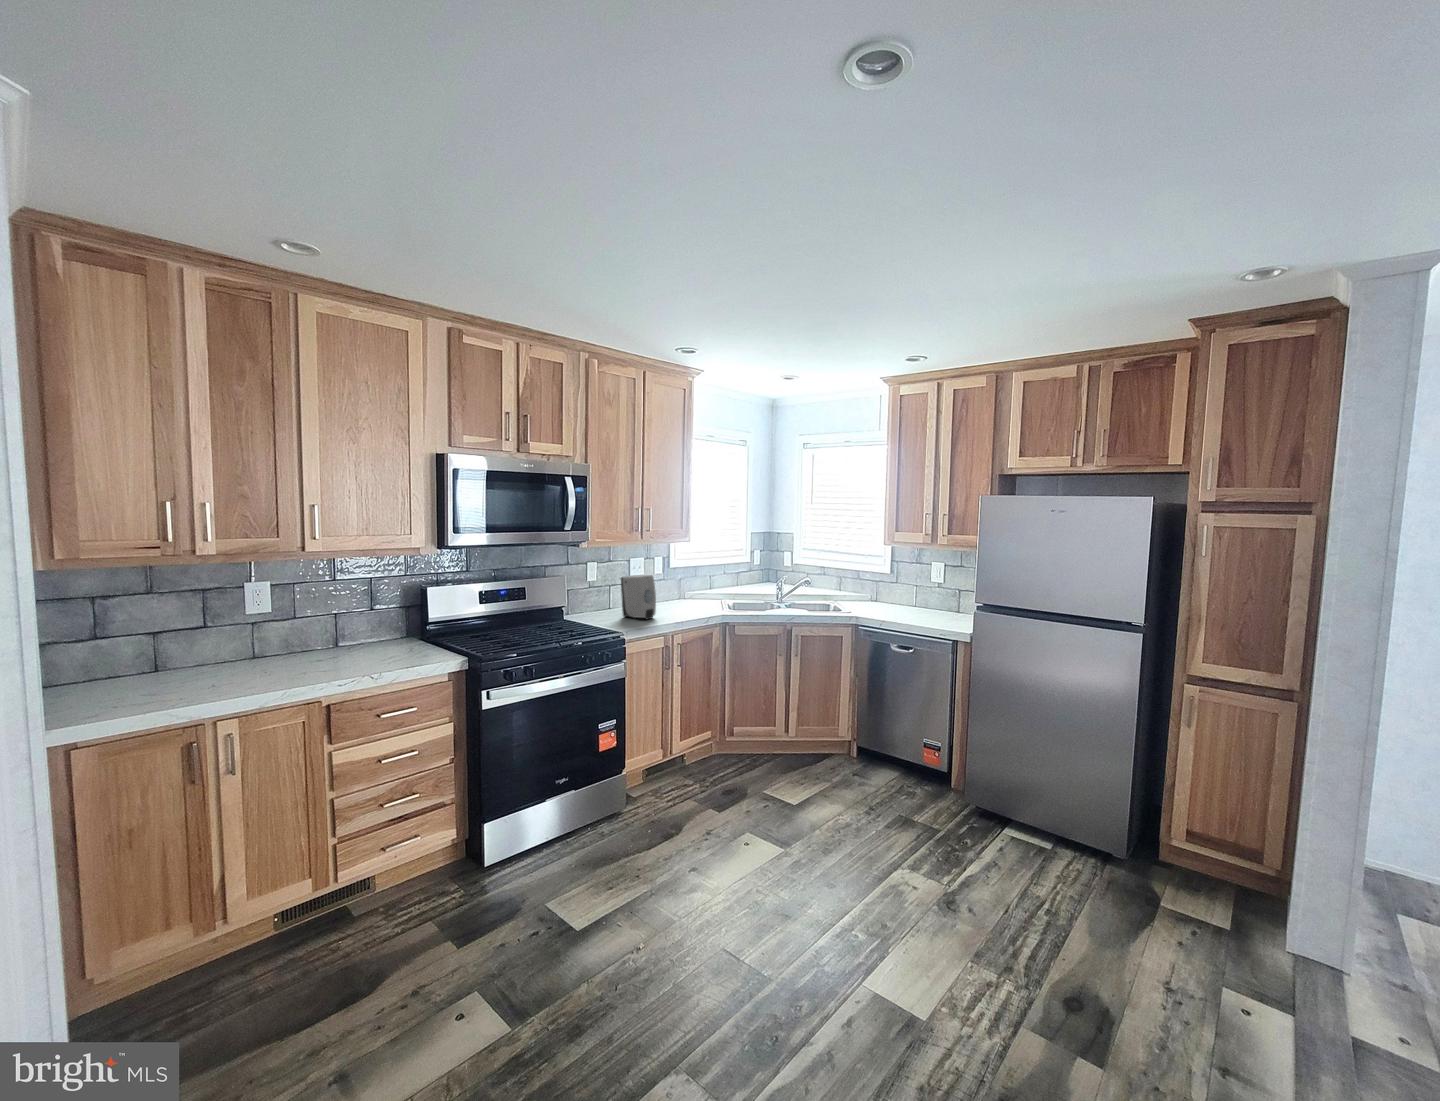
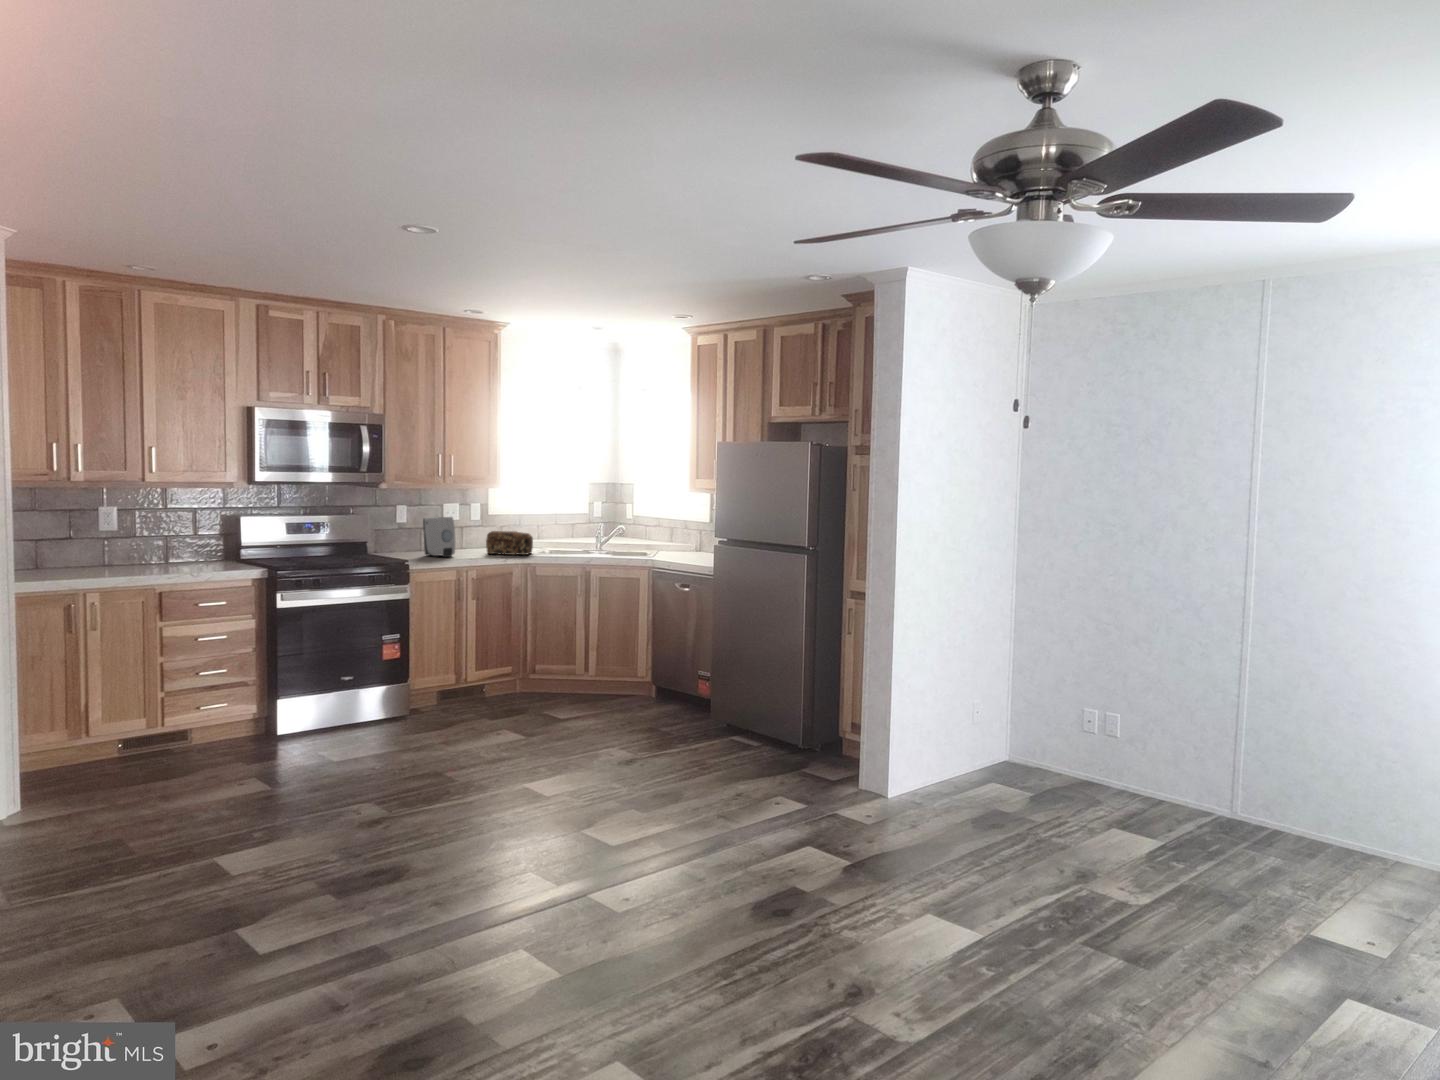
bread loaf: none [683,587,729,613] -> present [486,531,533,555]

